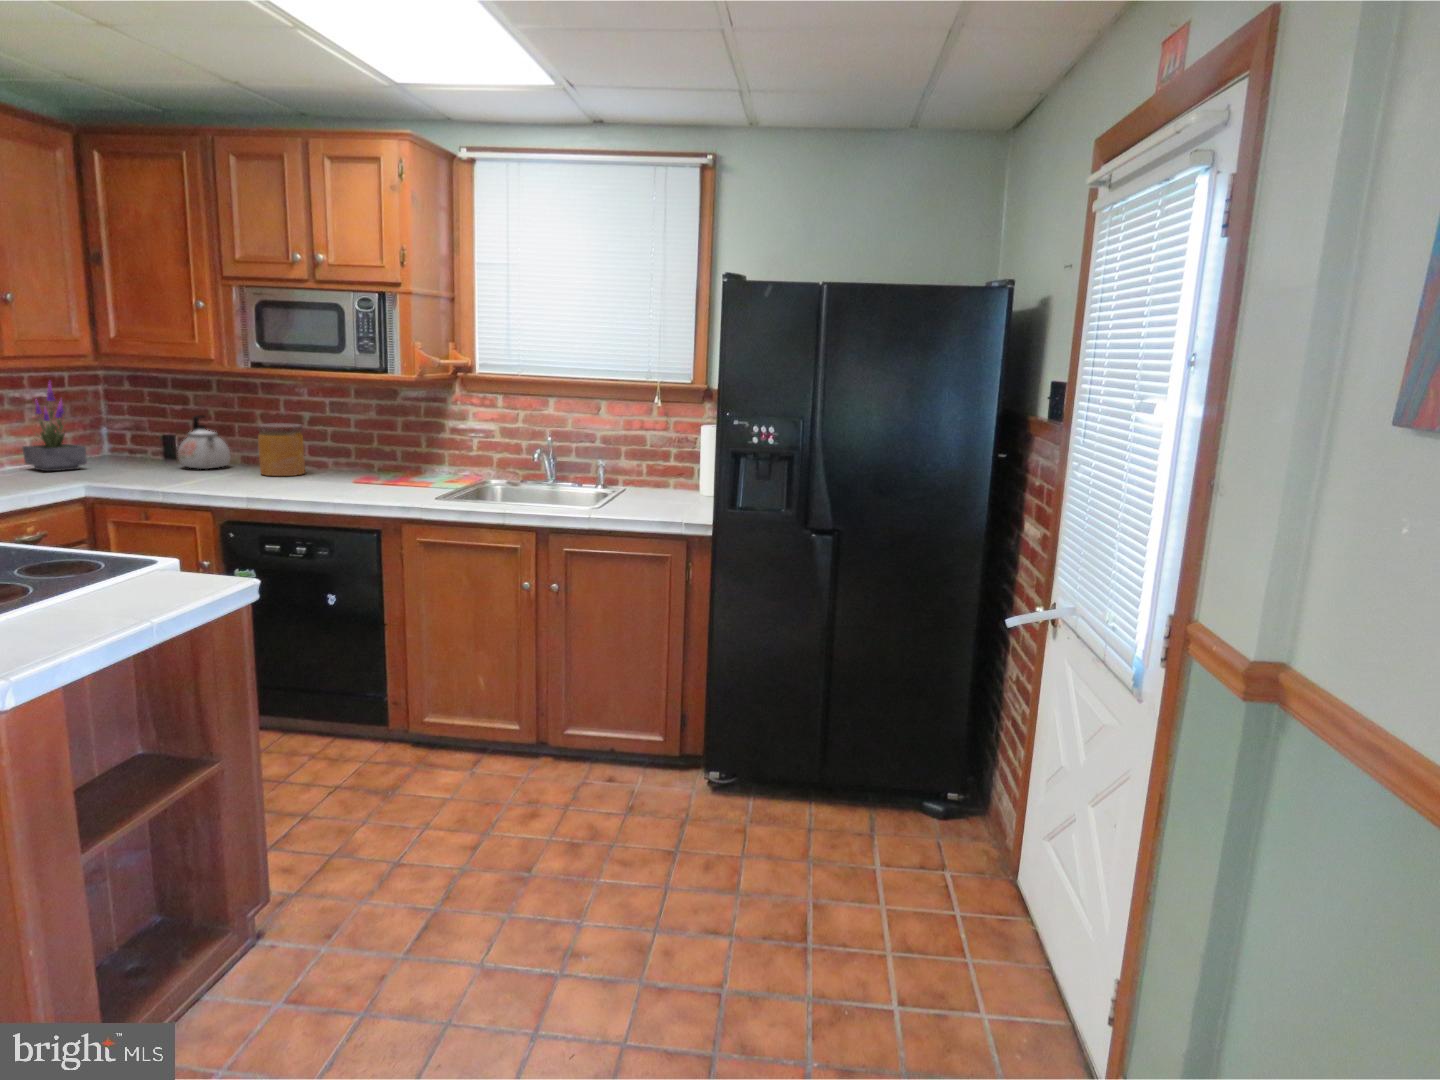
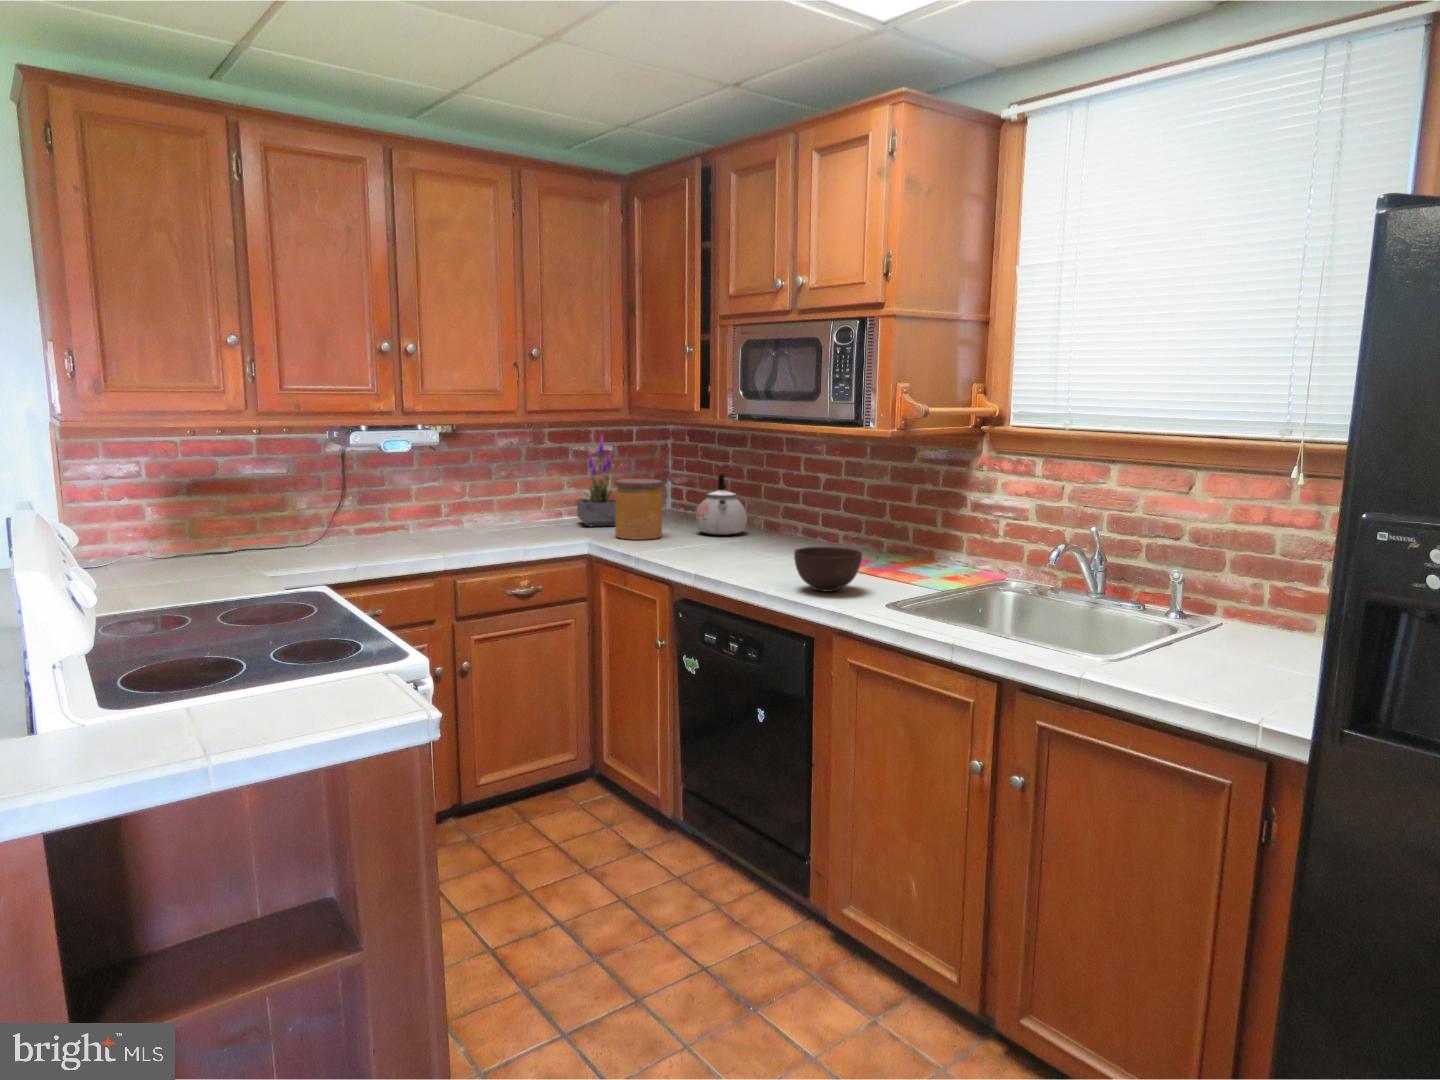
jar: present [257,423,305,476] -> present [615,479,663,540]
bowl: none [350,464,403,496] -> present [794,547,862,592]

